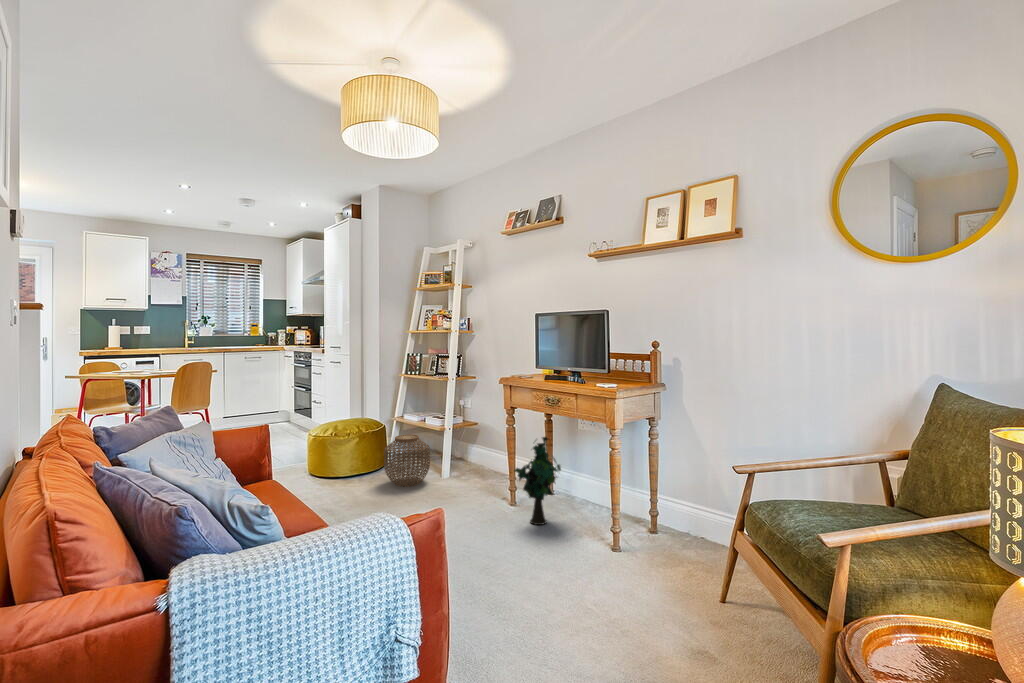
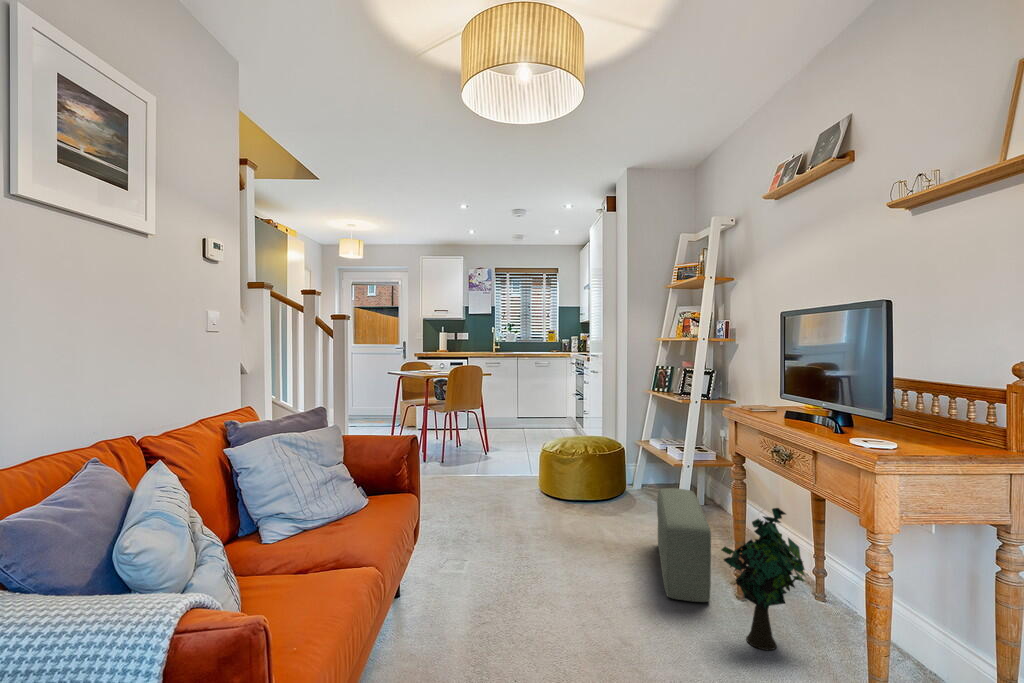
woven basket: present [384,434,430,487] -> none [599,465,656,531]
pouf: none [439,444,499,516] -> present [657,488,711,602]

